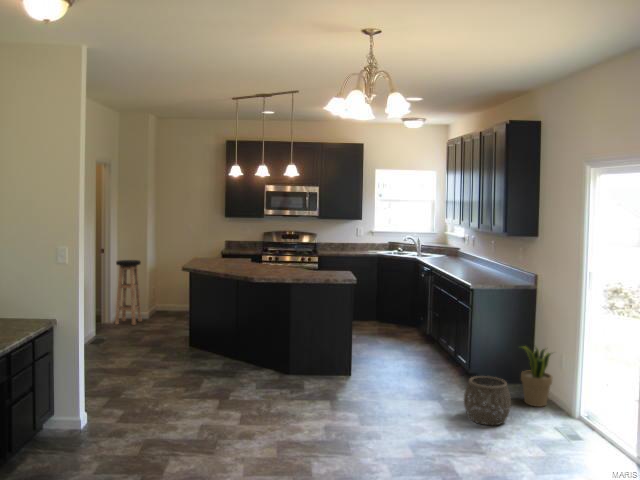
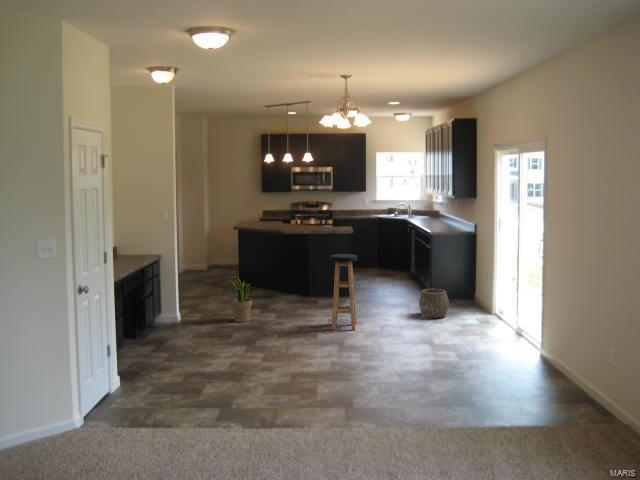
bar stool: present [115,260,142,325] -> present [330,254,357,330]
potted plant: present [520,346,552,407] -> present [231,281,252,322]

